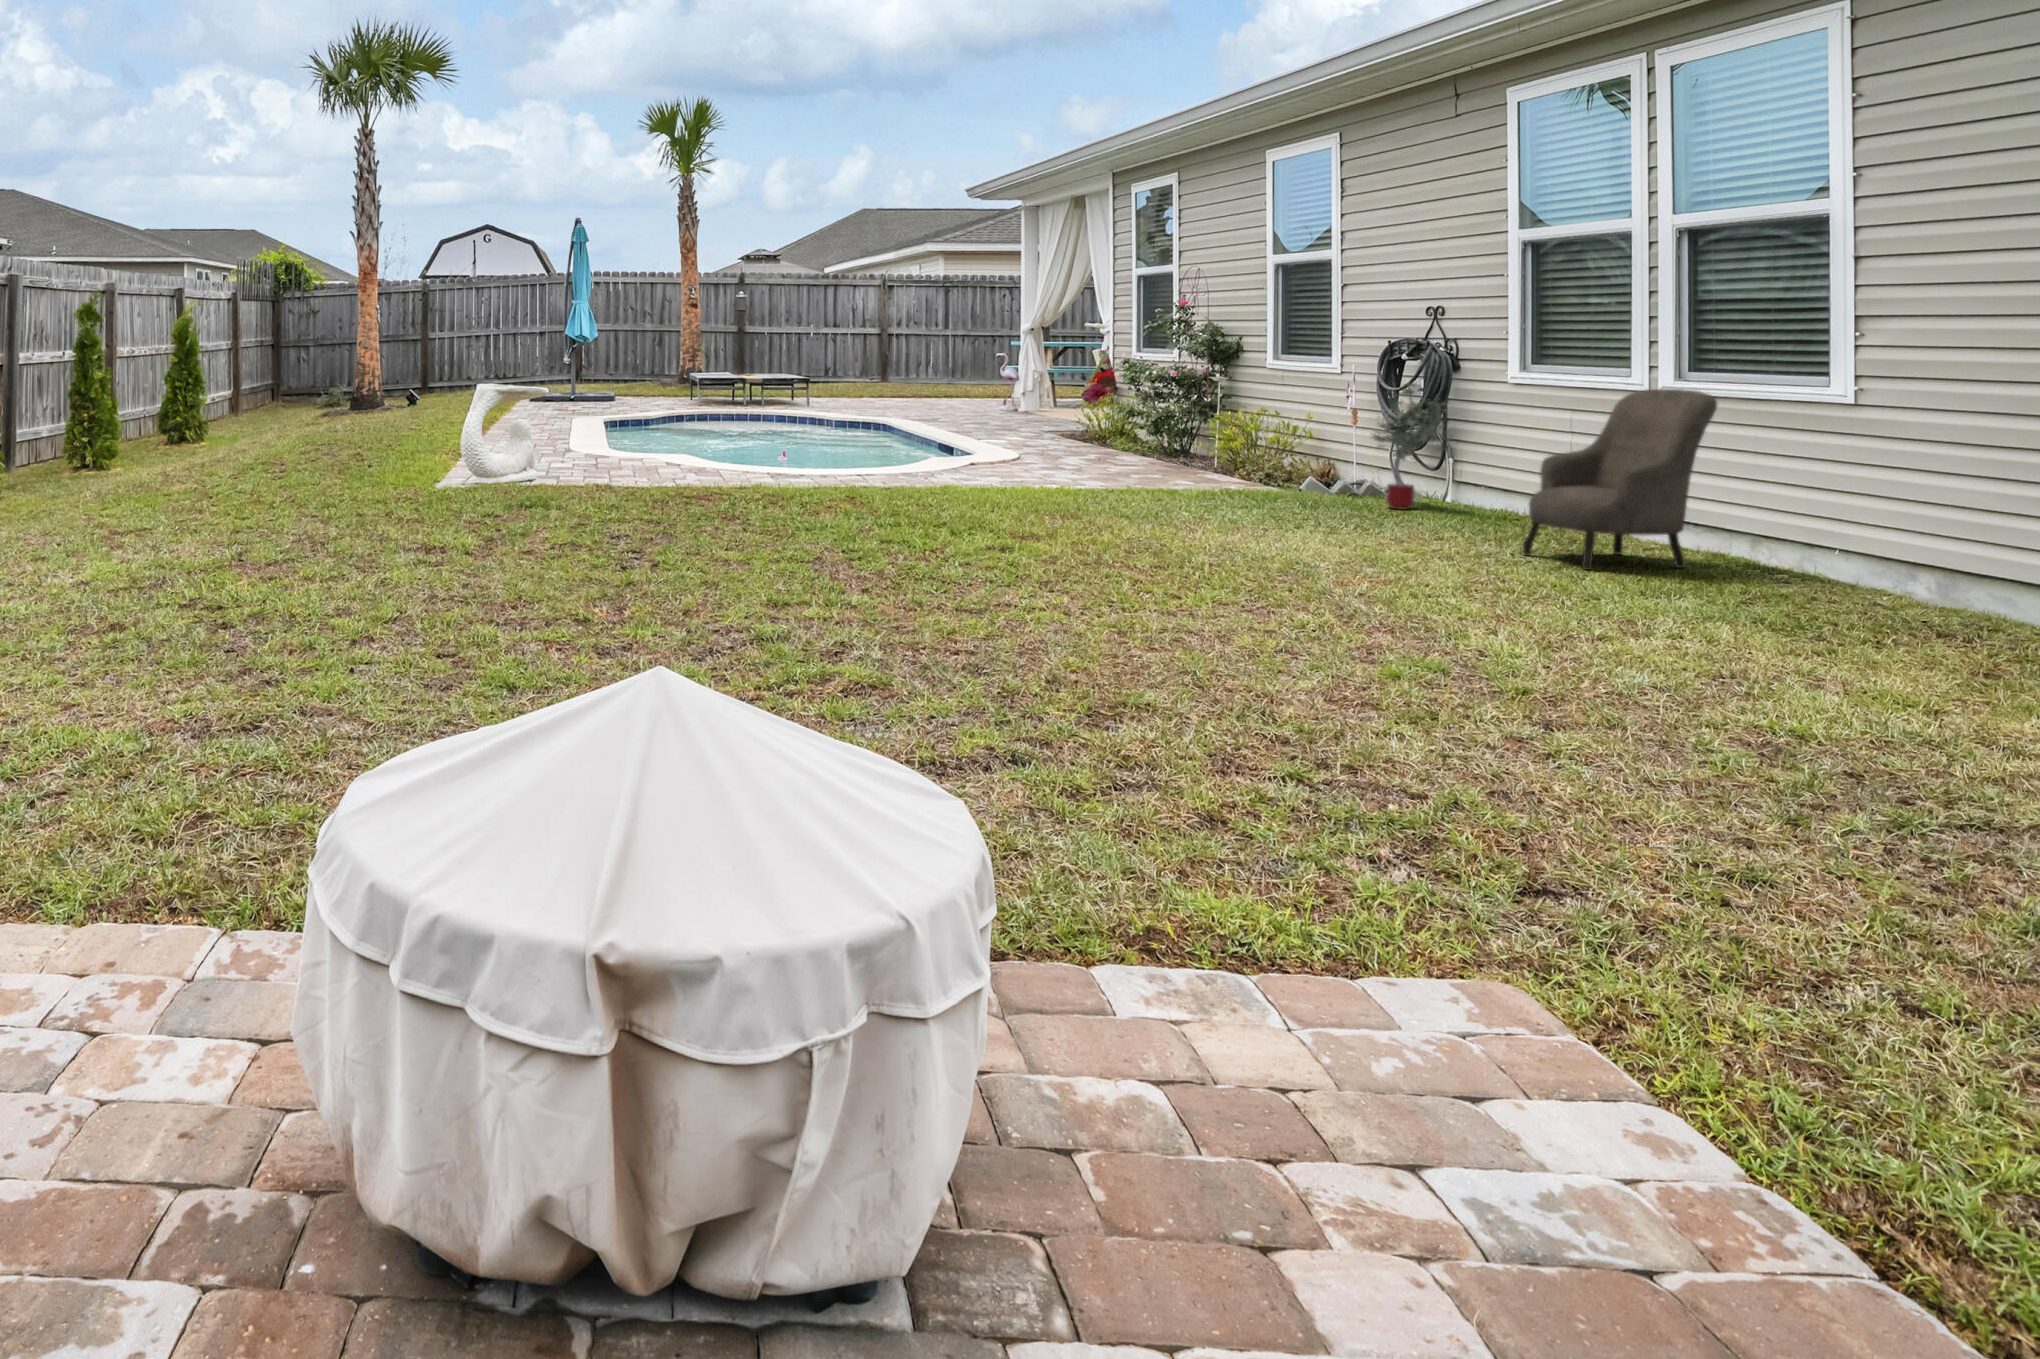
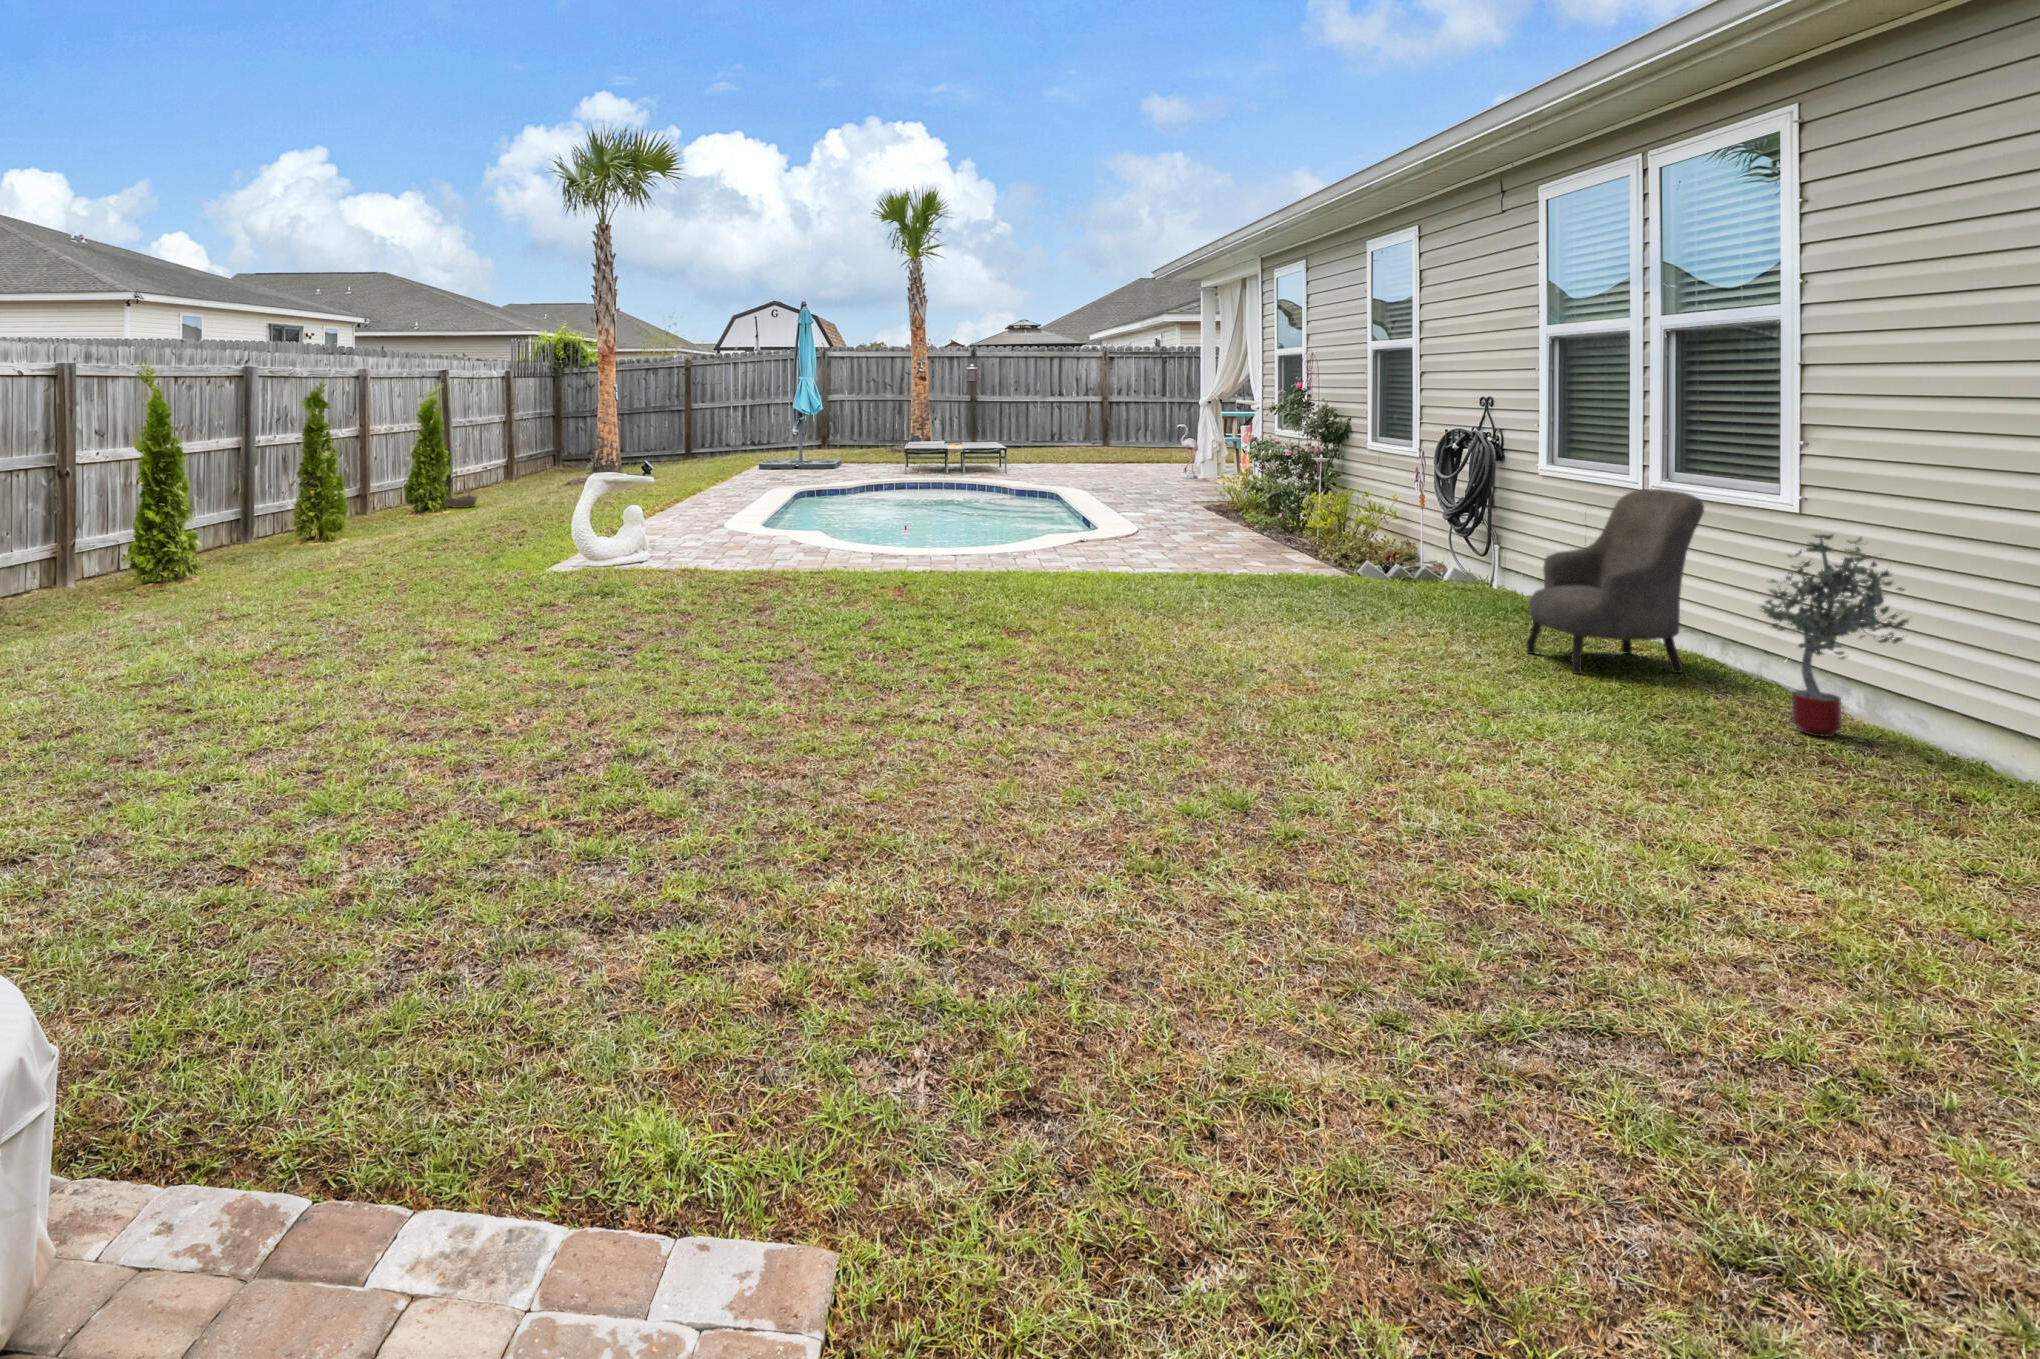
potted tree: present [1372,383,1456,510] -> present [1760,534,1909,737]
basket: none [206,411,246,443] -> present [445,480,477,508]

